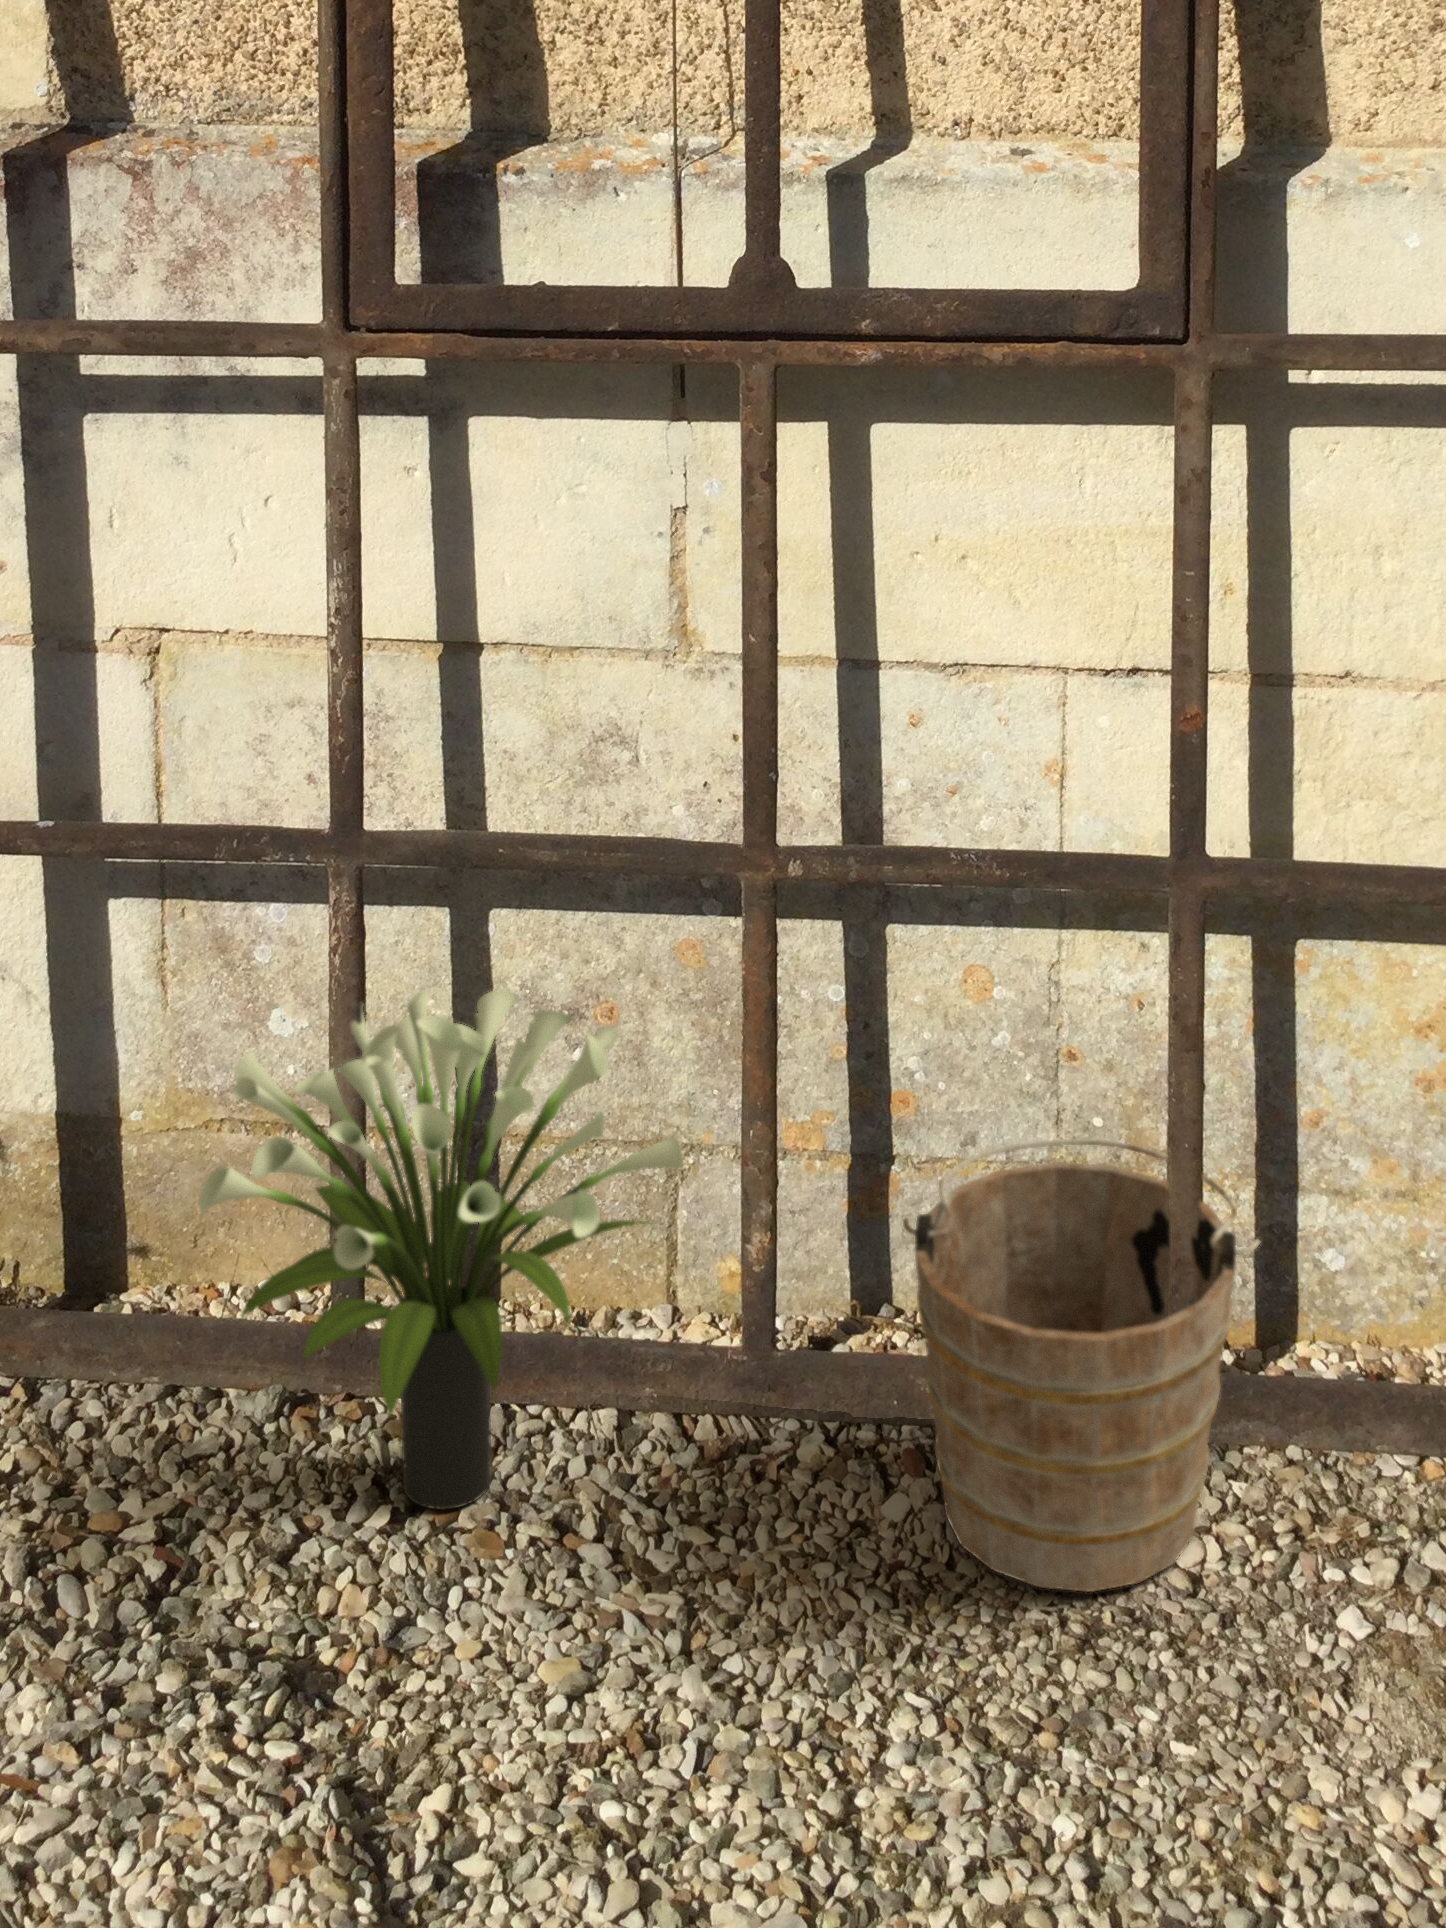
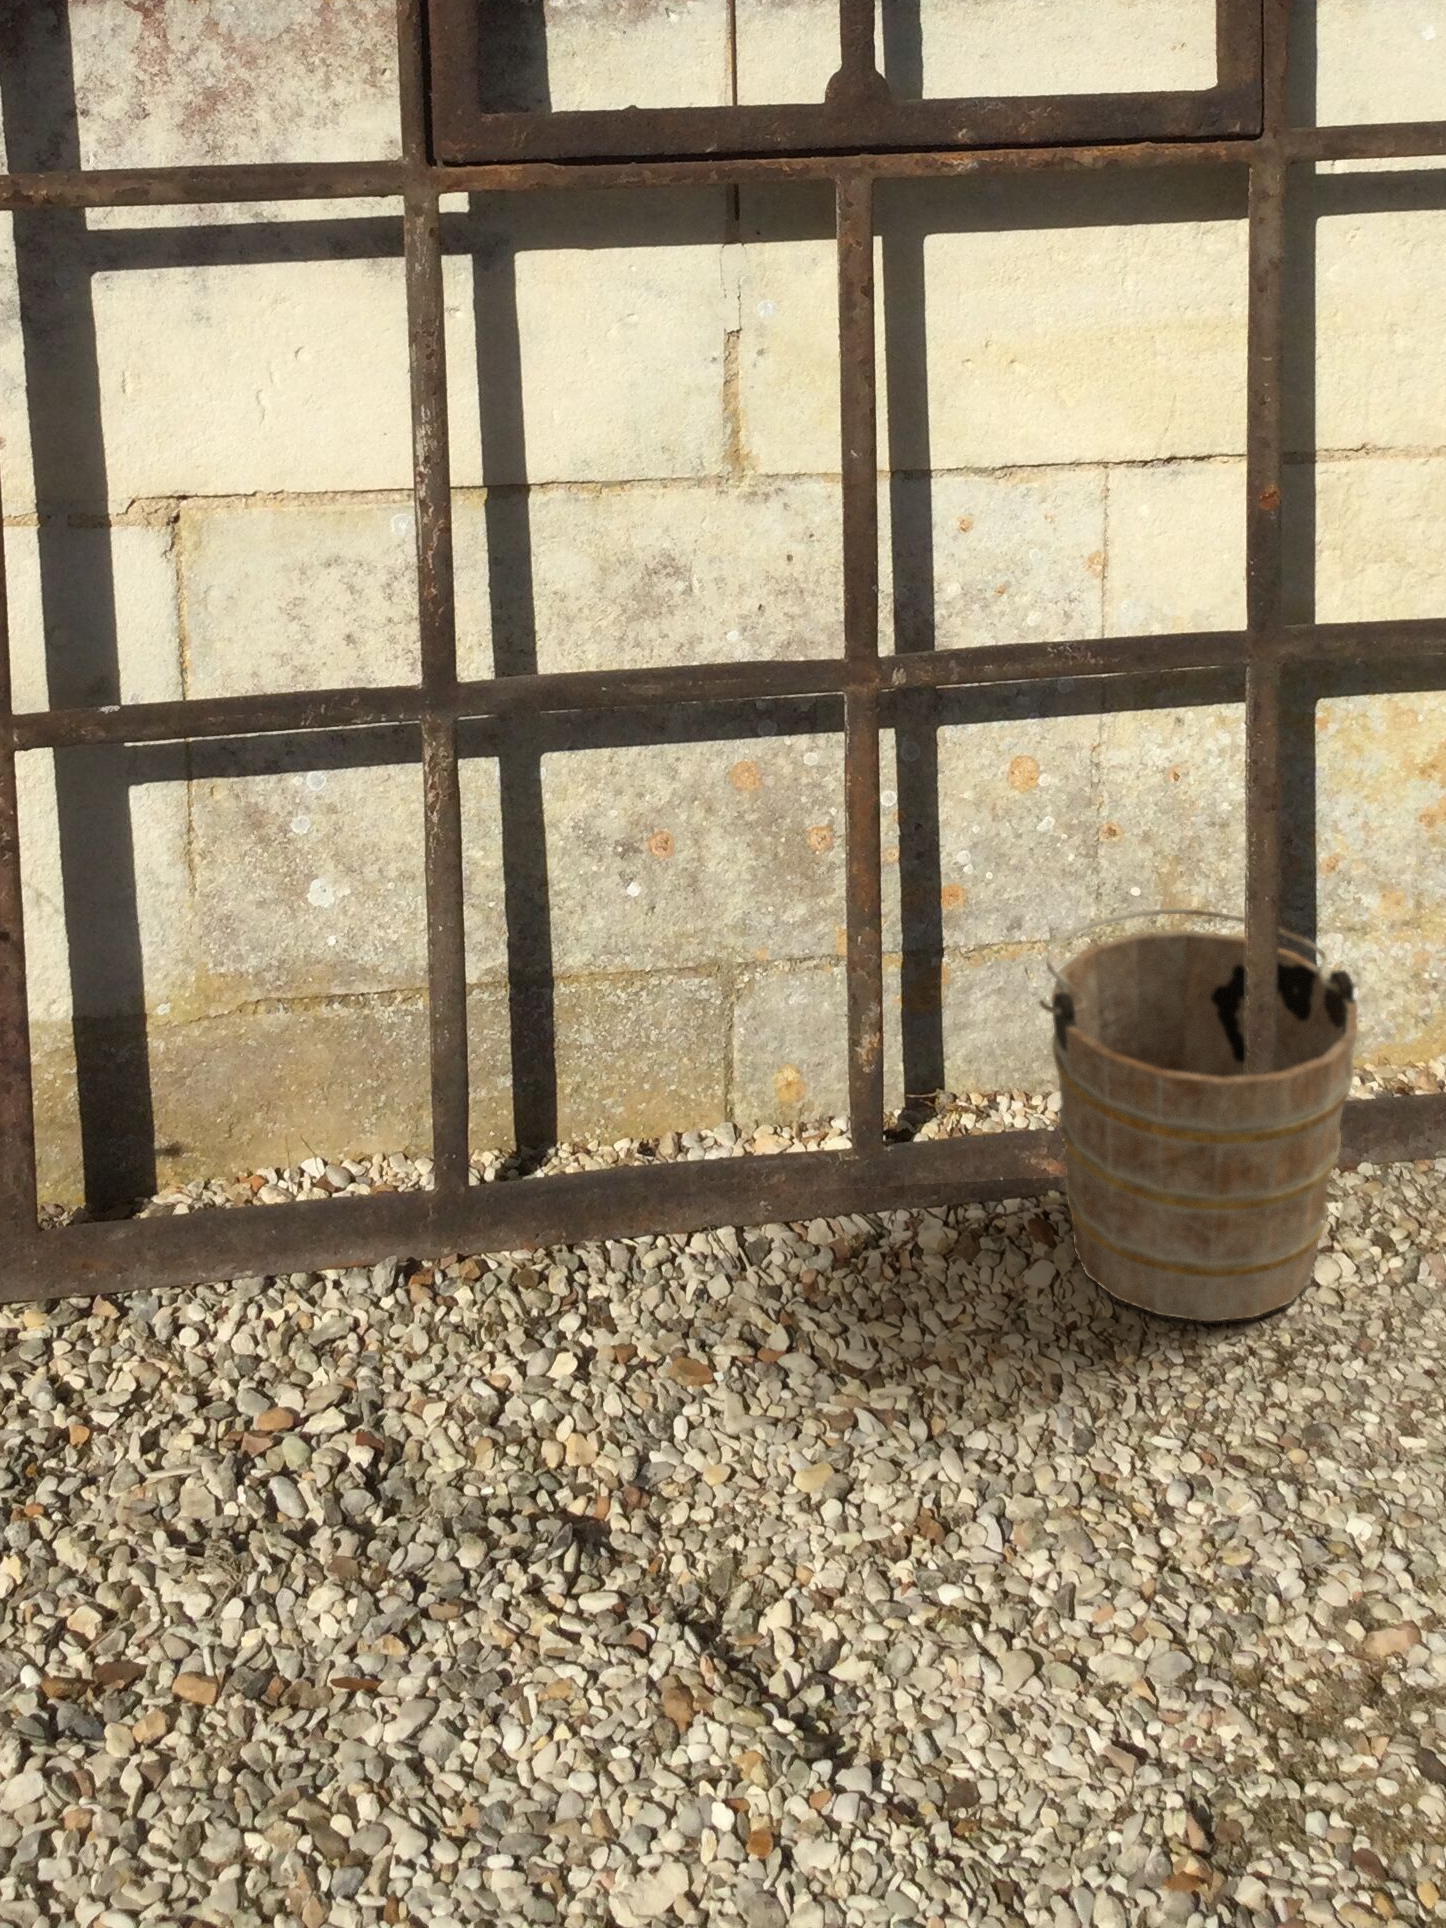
potted plant: present [199,989,683,1510] -> none [366,833,844,1352]

